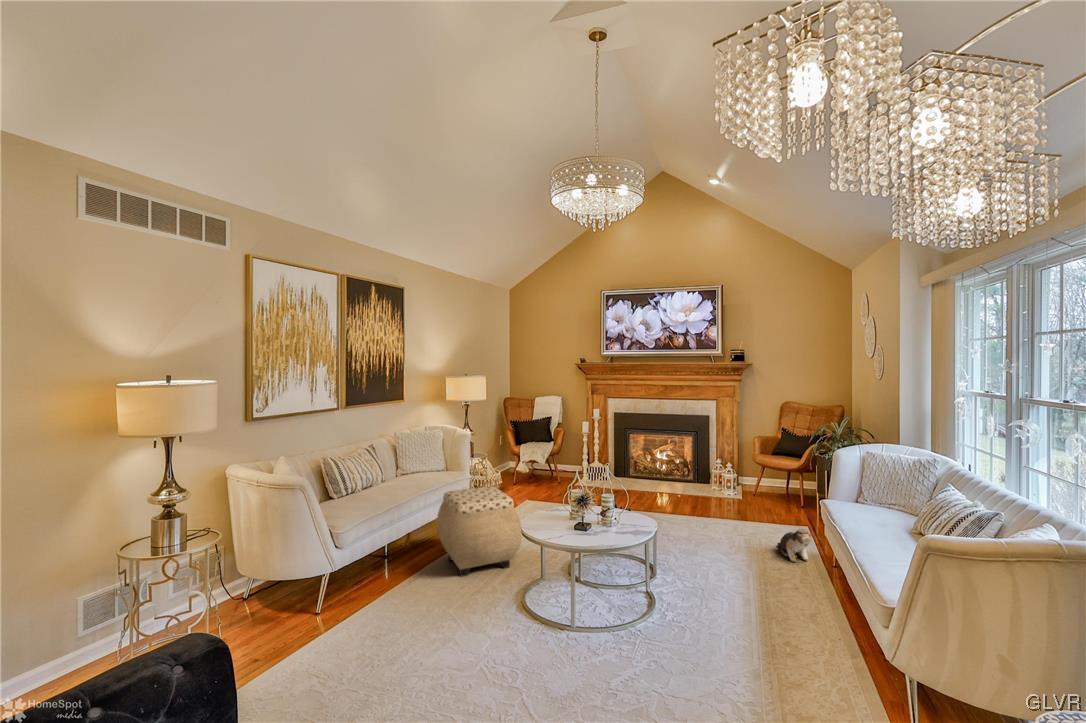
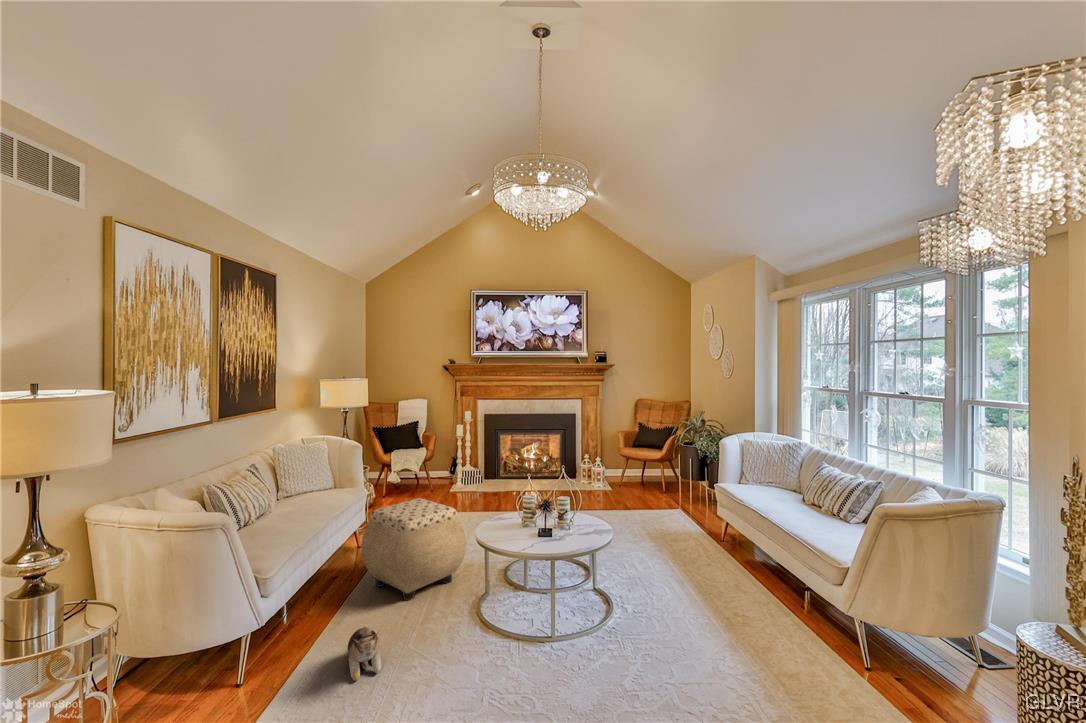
plush toy: present [777,529,813,562] -> present [347,627,381,681]

